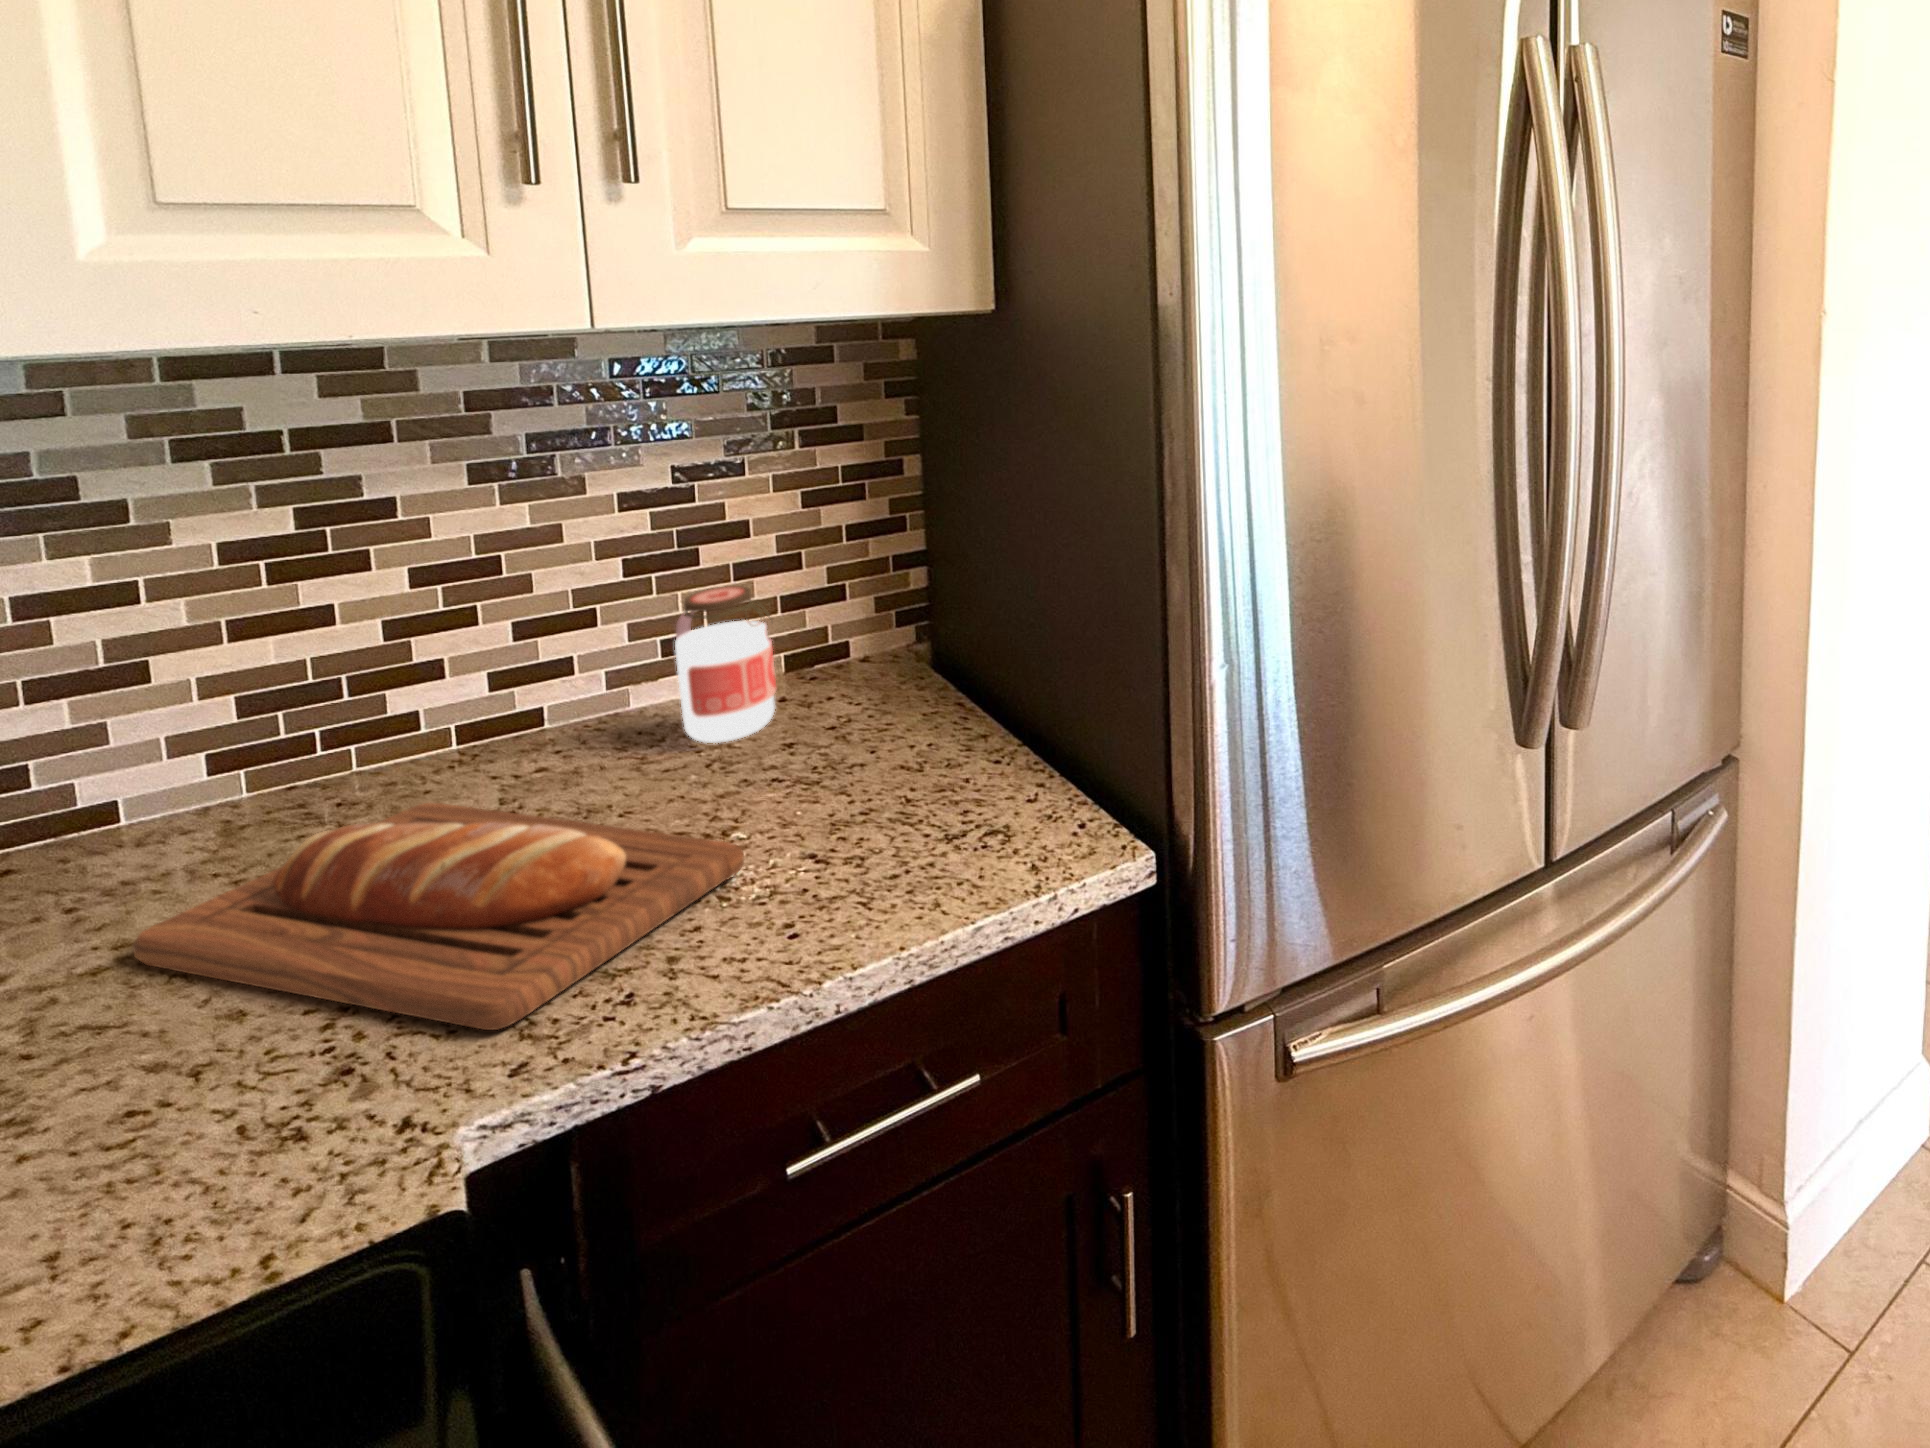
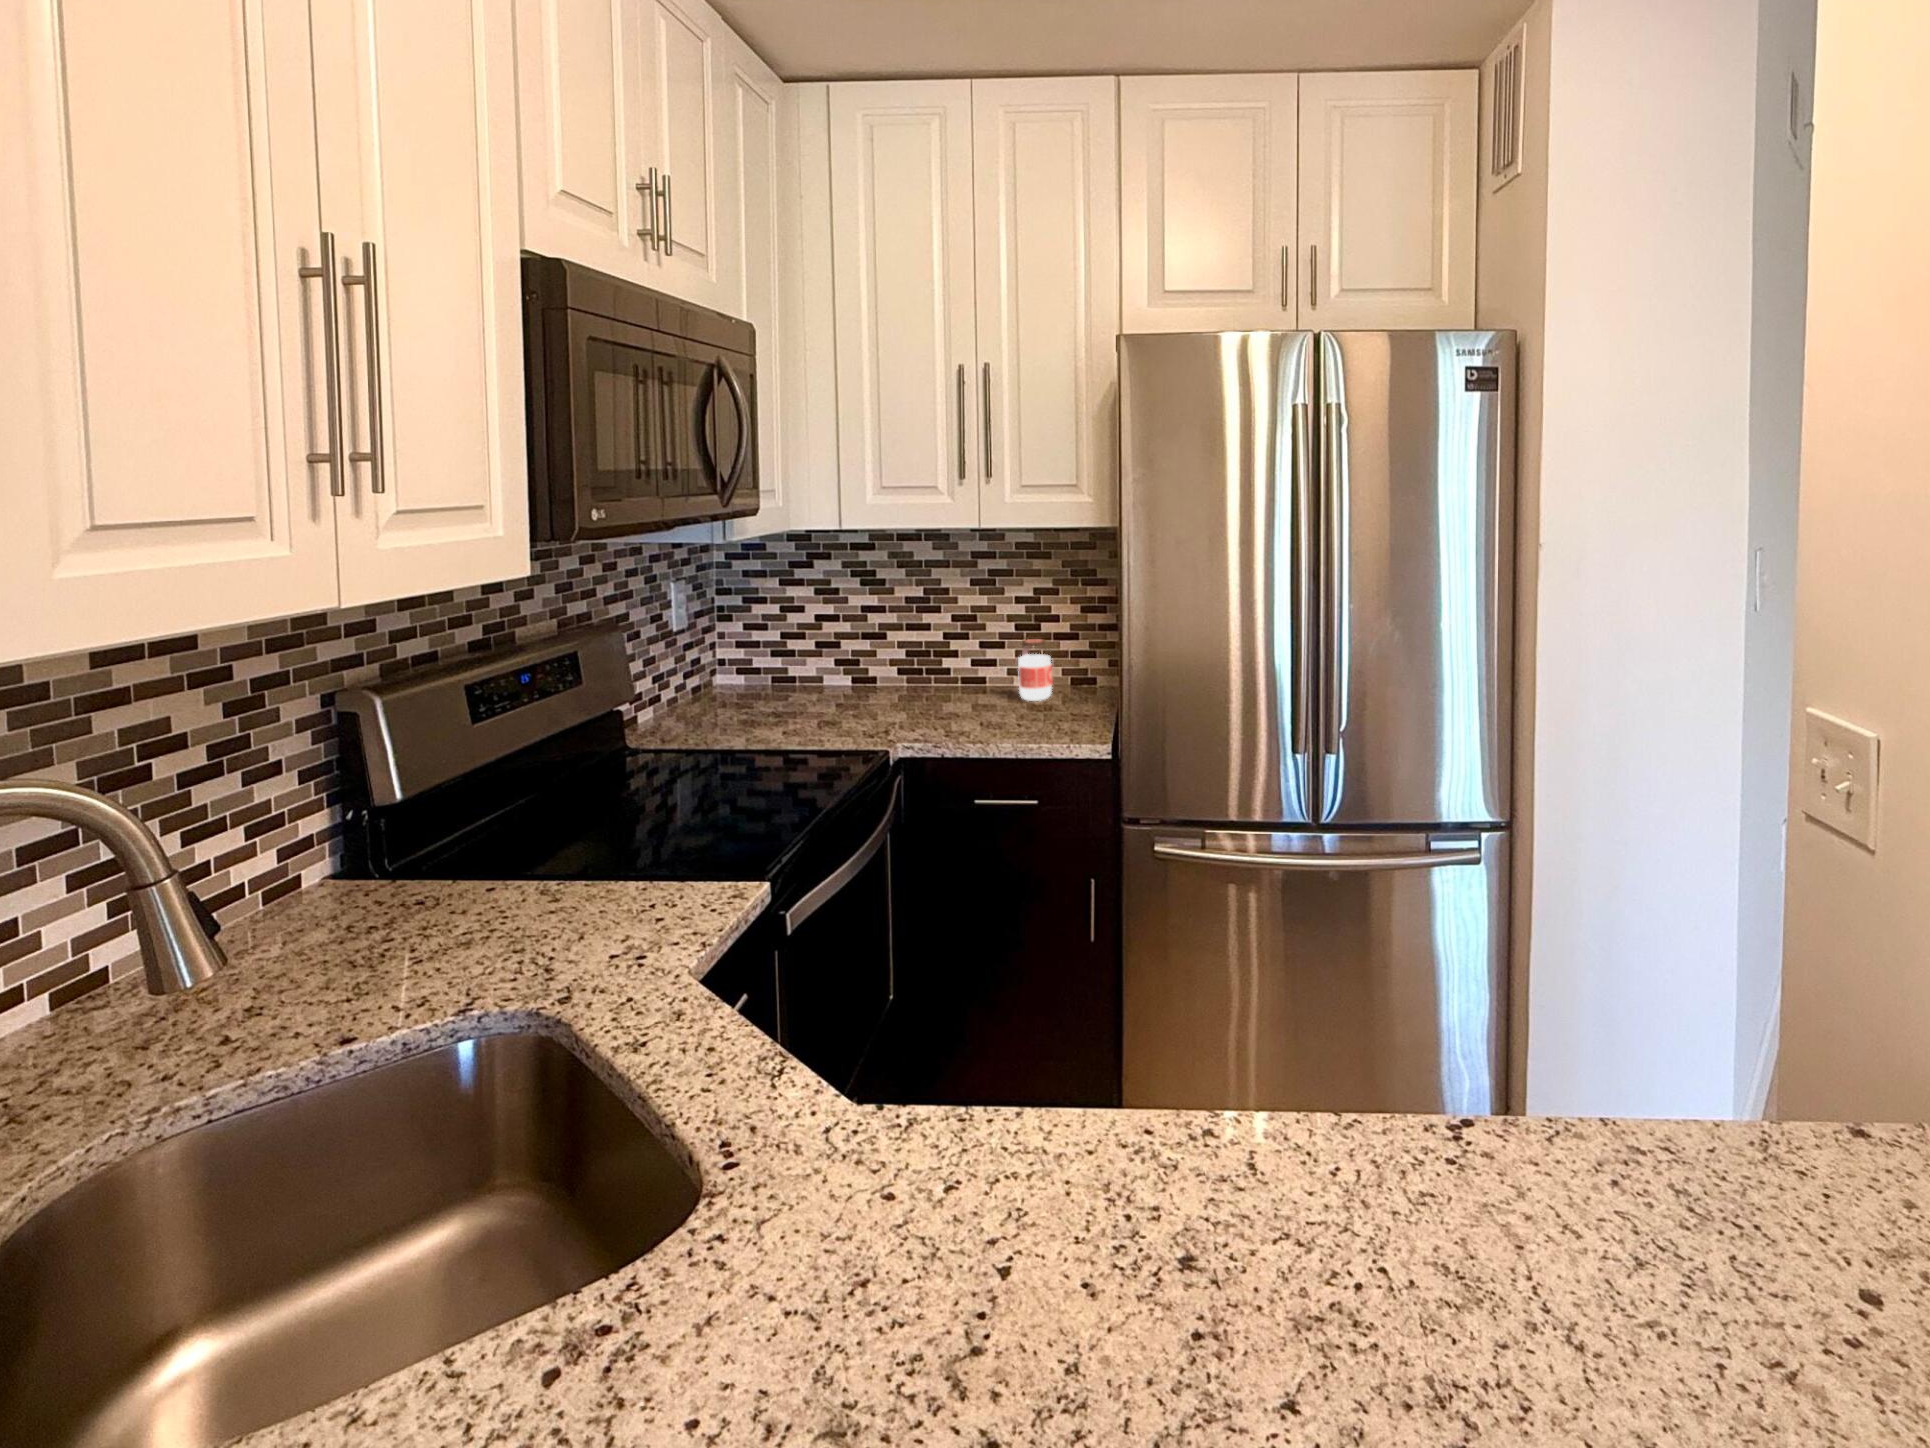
bread loaf: present [132,803,744,1030] -> none [864,689,999,745]

